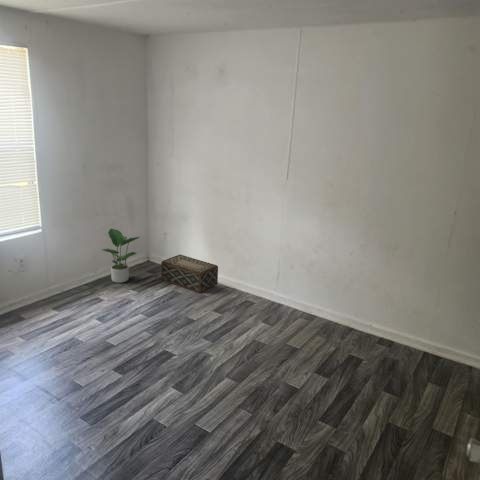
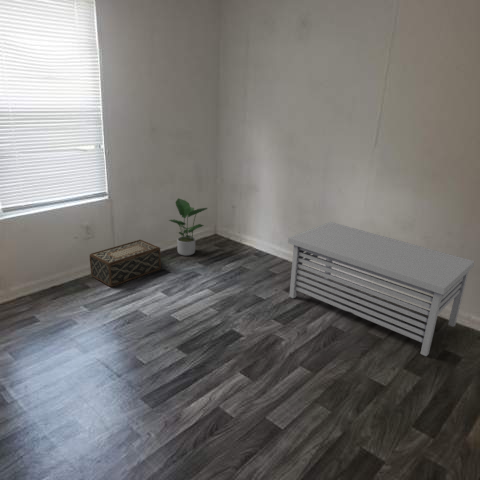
storage bench: none [214,247,371,361] -> present [288,222,475,356]
woven basket: present [161,255,218,293] -> present [90,240,161,287]

